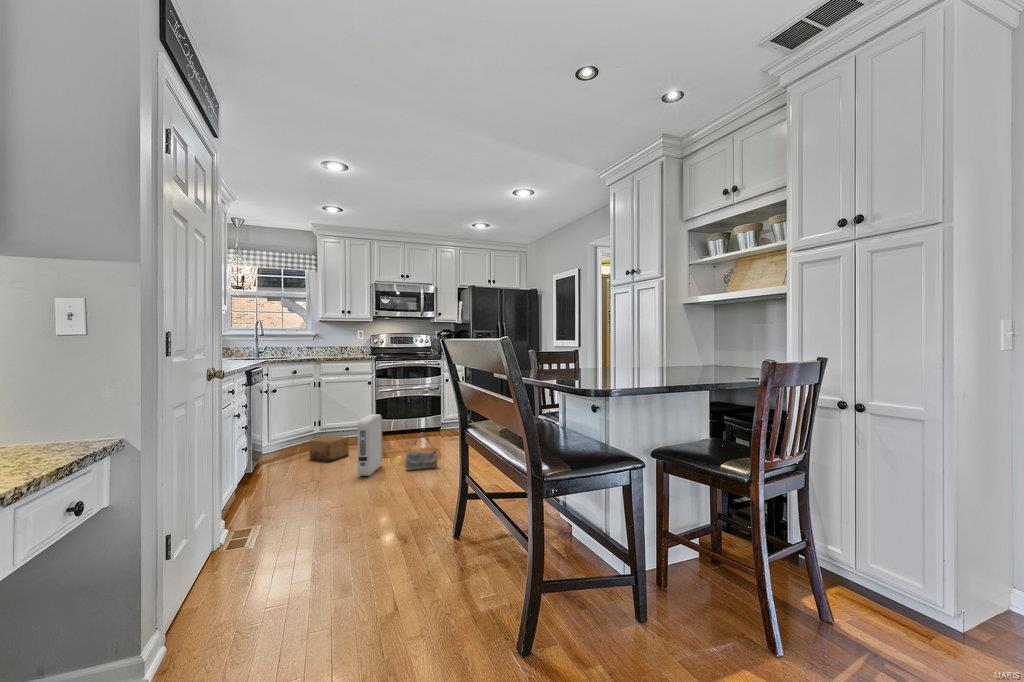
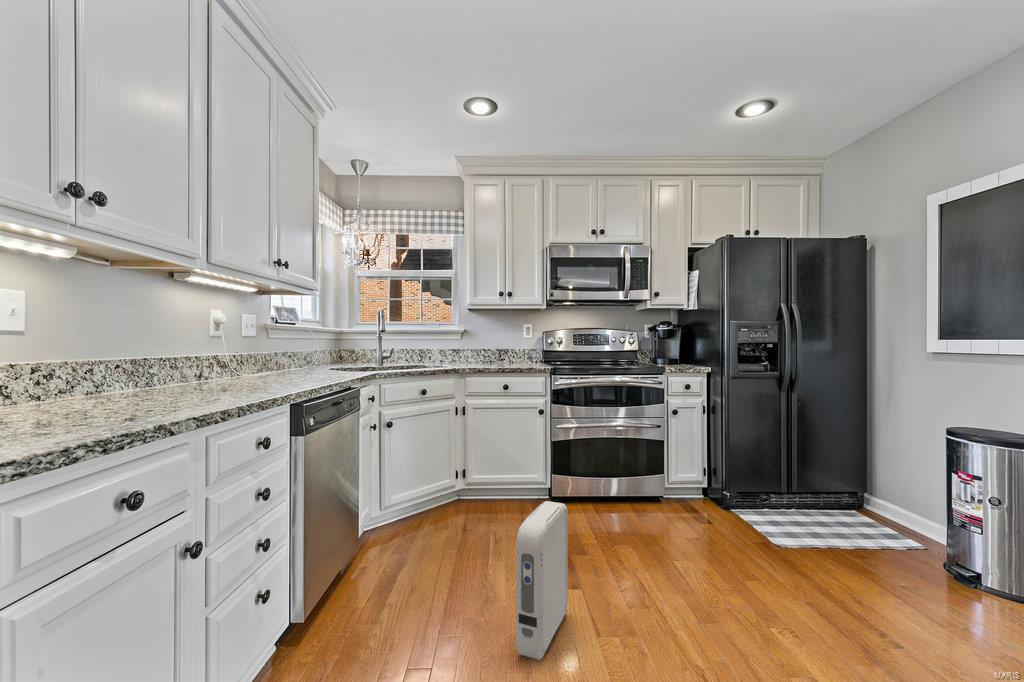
bag: present [405,433,438,469] -> none [621,562,704,654]
cardboard box: present [310,435,349,462] -> none [436,511,504,576]

